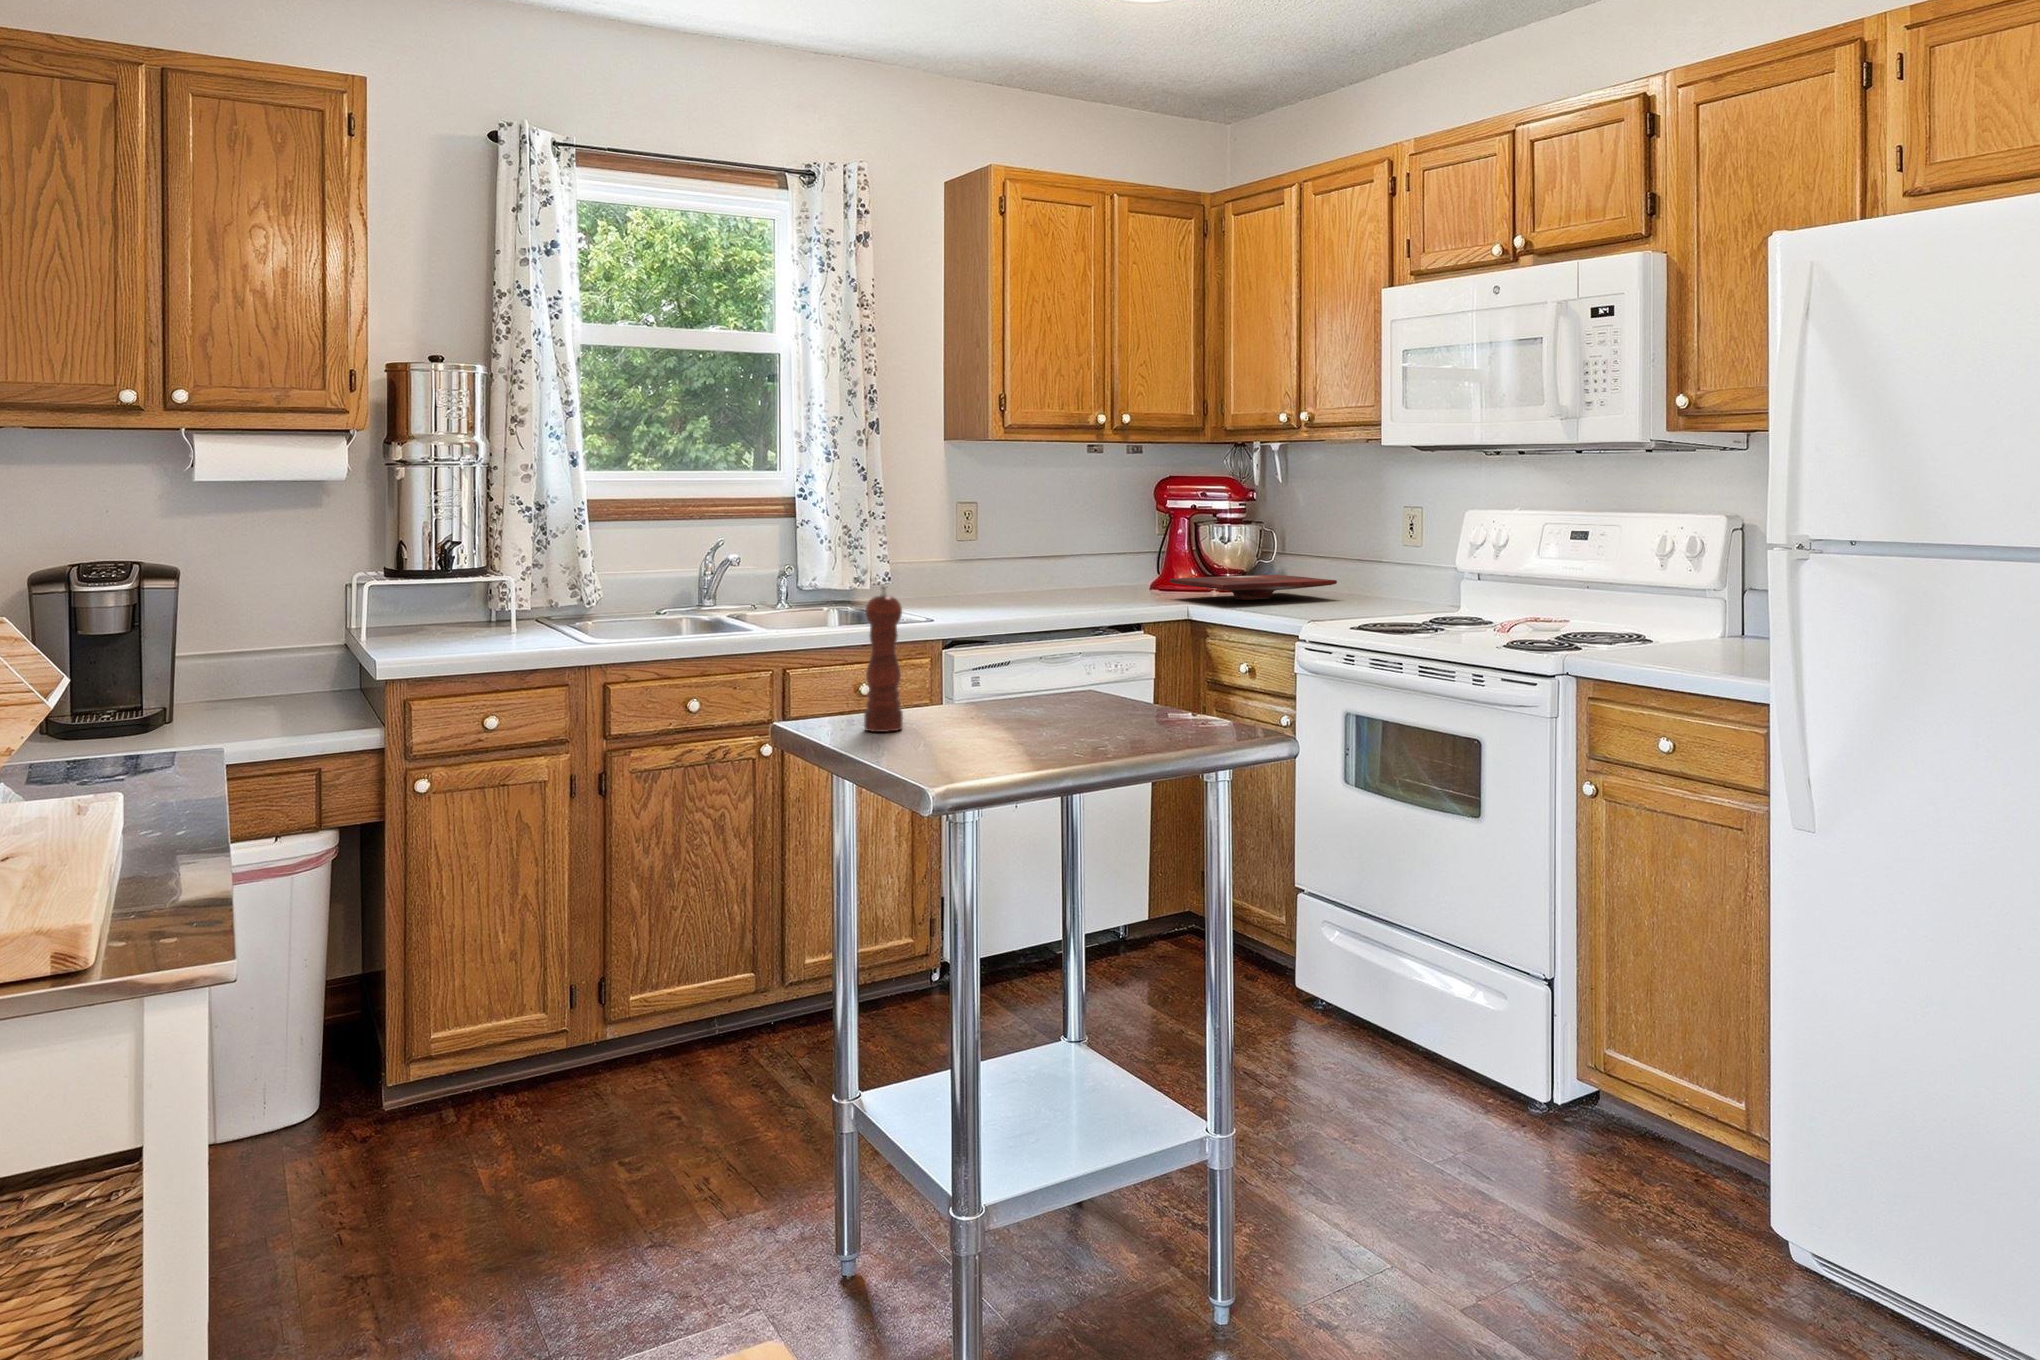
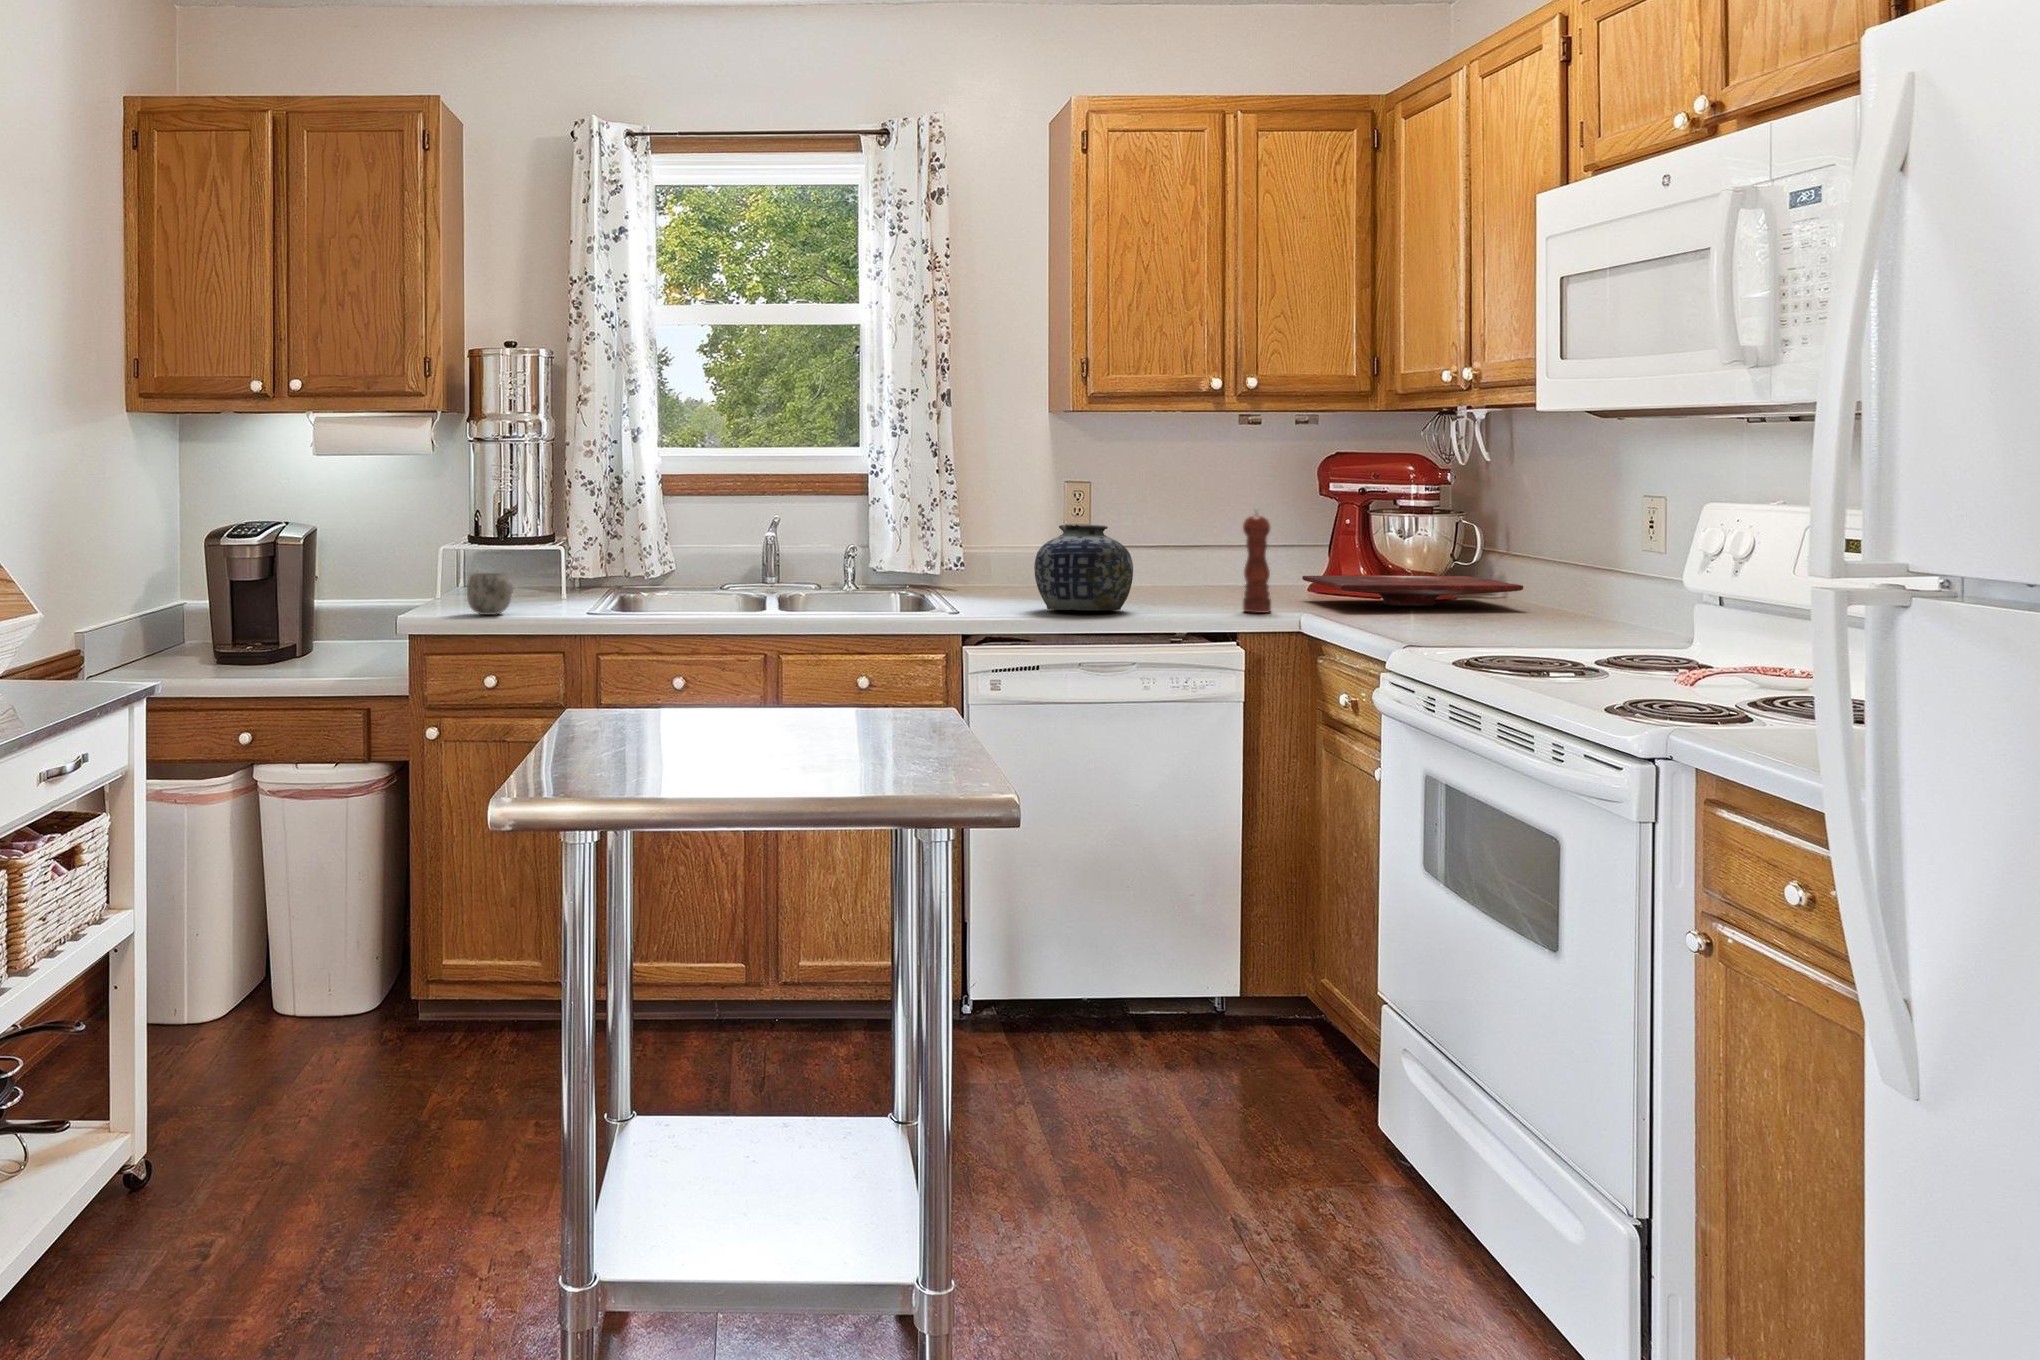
vase: none [989,540,1072,615] -> present [1034,524,1133,610]
pepper mill: present [864,585,903,732] -> present [1243,508,1271,613]
mug: none [431,603,492,649] -> present [467,573,513,615]

